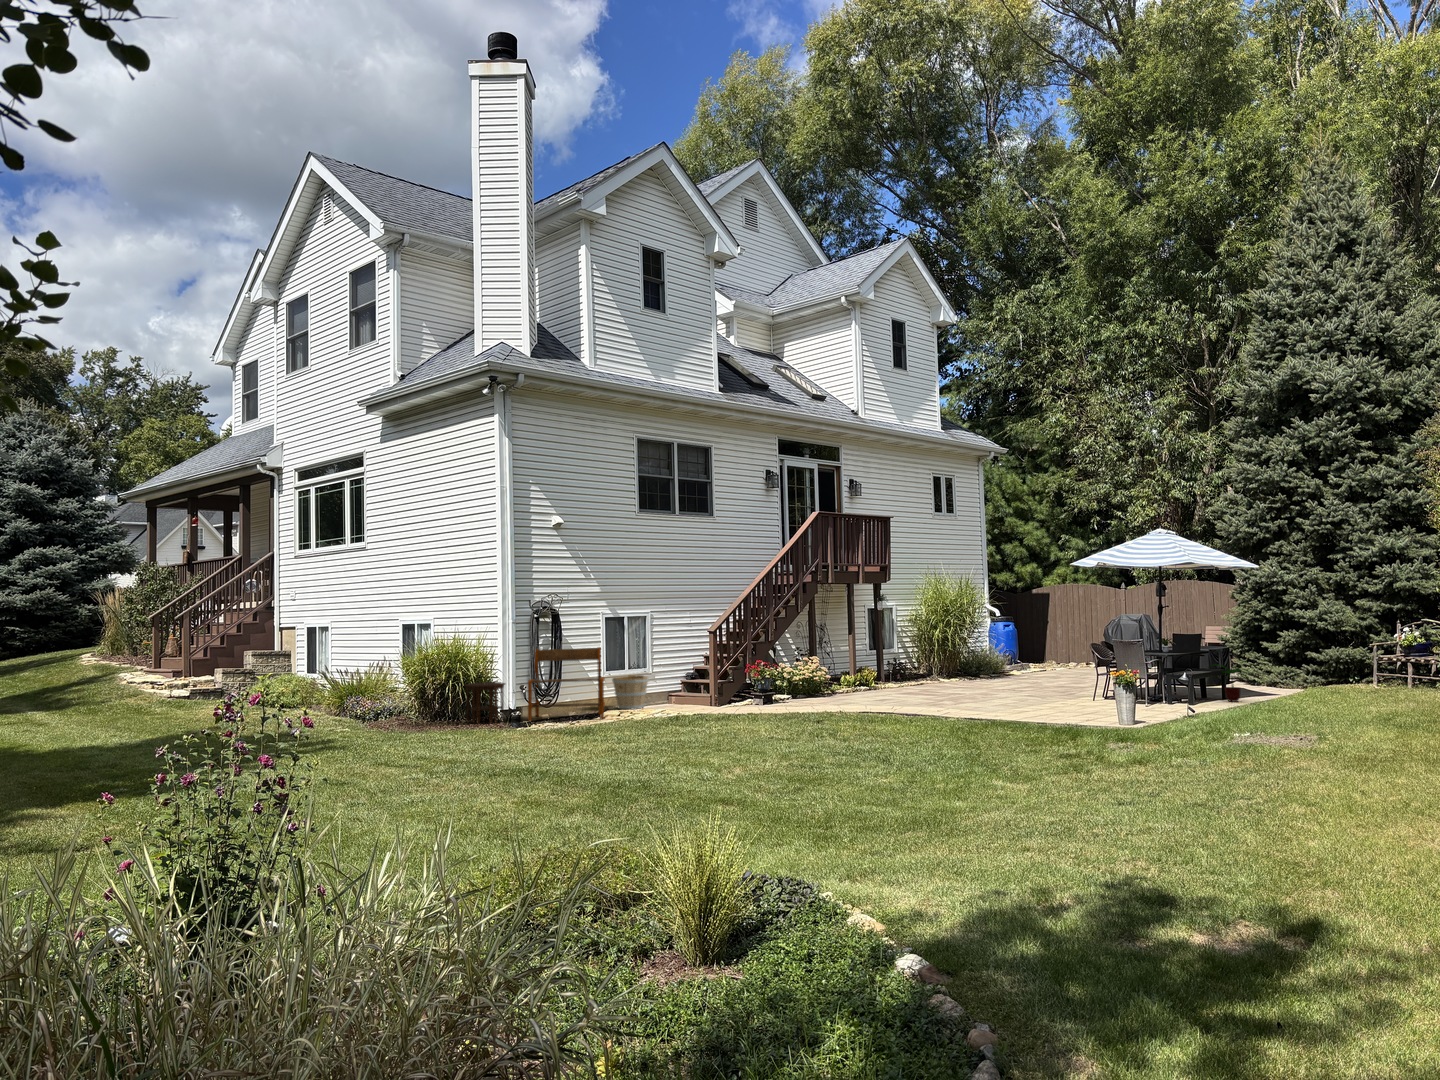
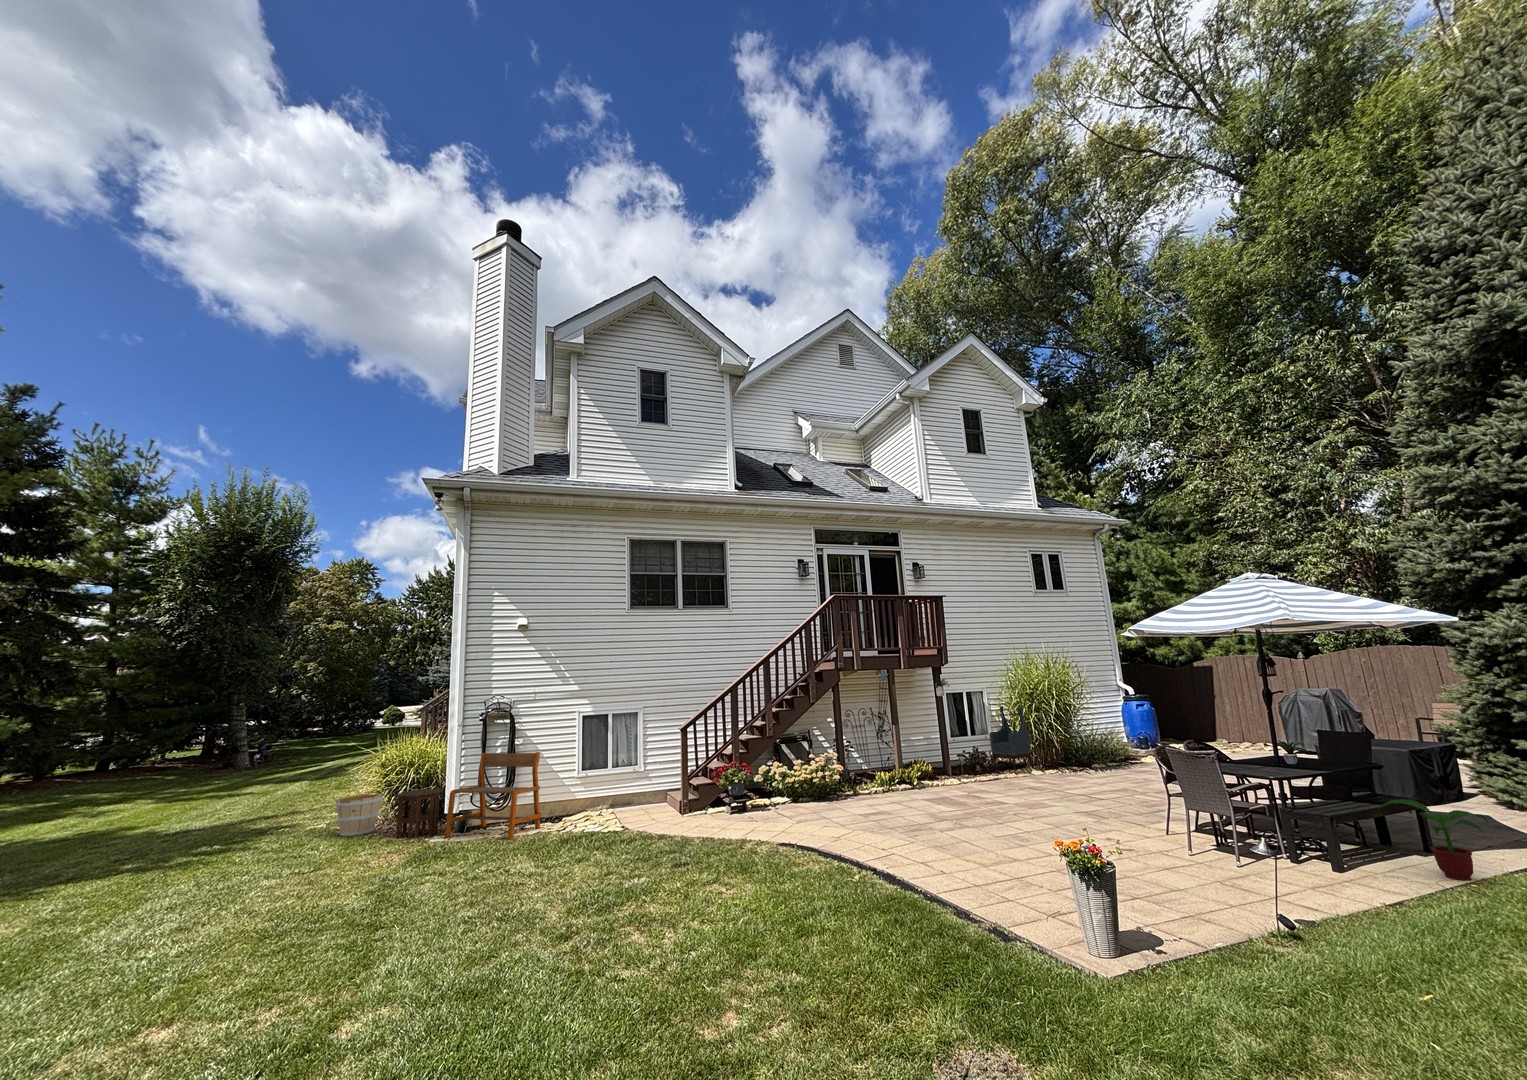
armchair: none [902,622,935,676] -> present [990,706,1032,769]
wooden bucket: present [612,675,649,709] -> present [335,793,383,836]

